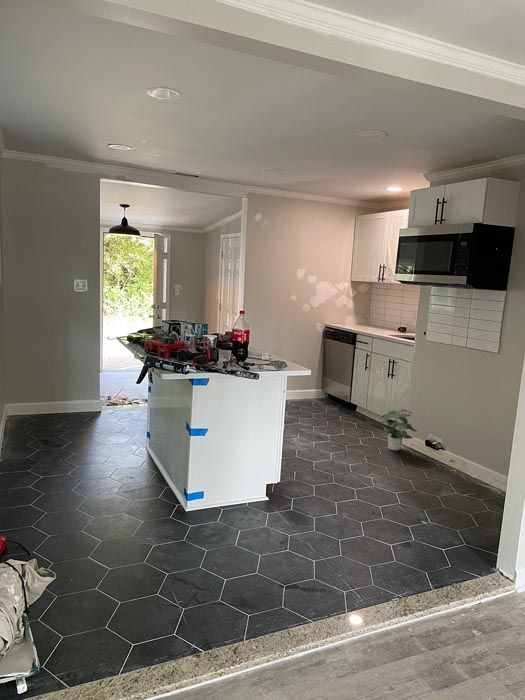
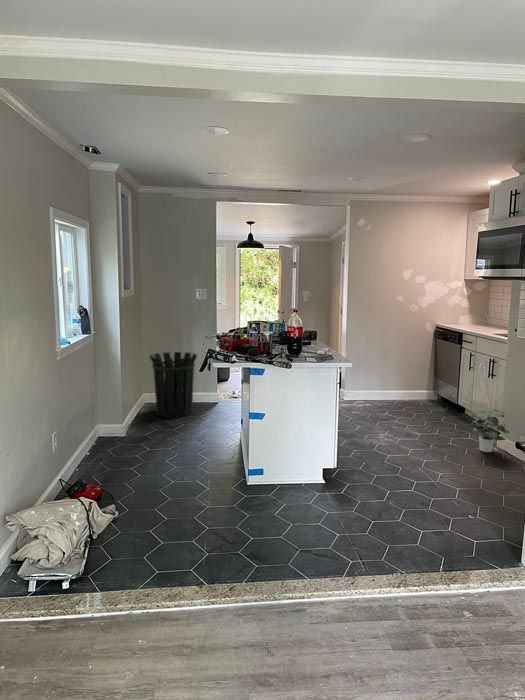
waste bin: none [22,352,83,431] -> present [150,352,197,418]

